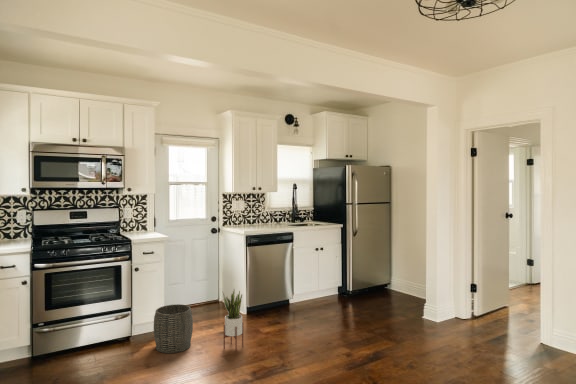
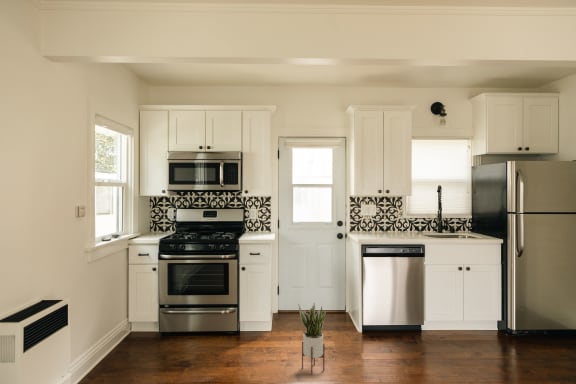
woven basket: present [154,304,193,353] -> none [241,309,279,360]

